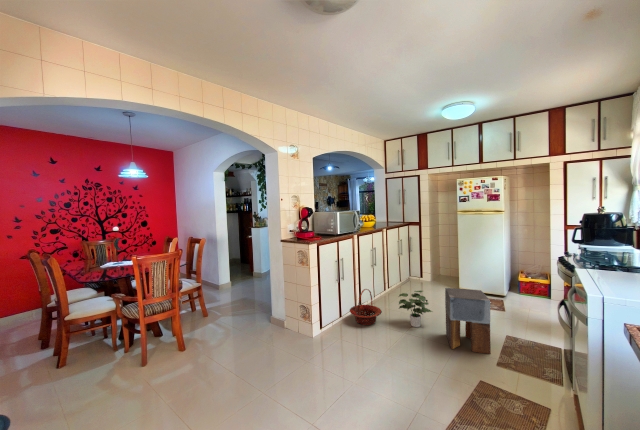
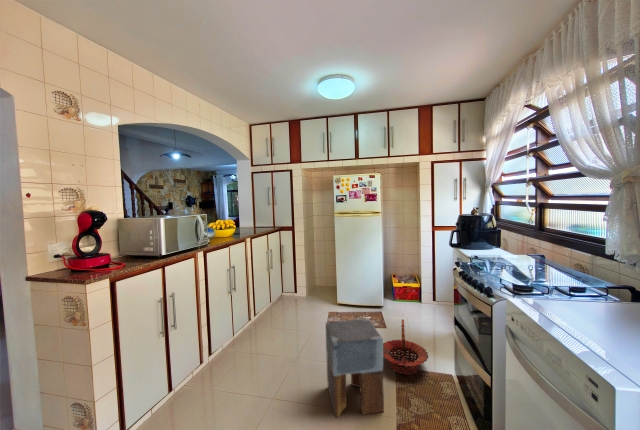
basket: present [350,289,382,325] -> present [383,320,428,375]
potted plant: present [399,291,432,327] -> none [263,326,310,384]

